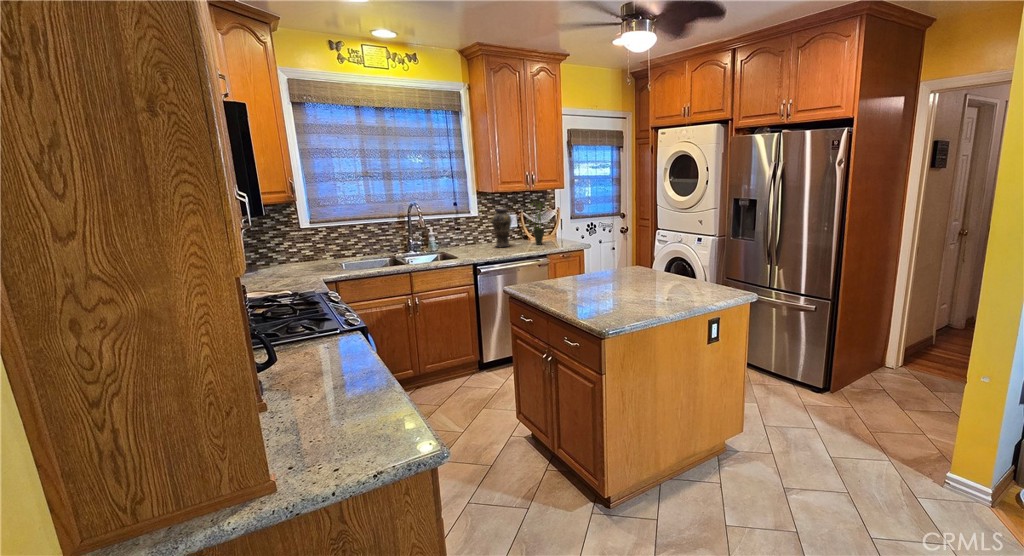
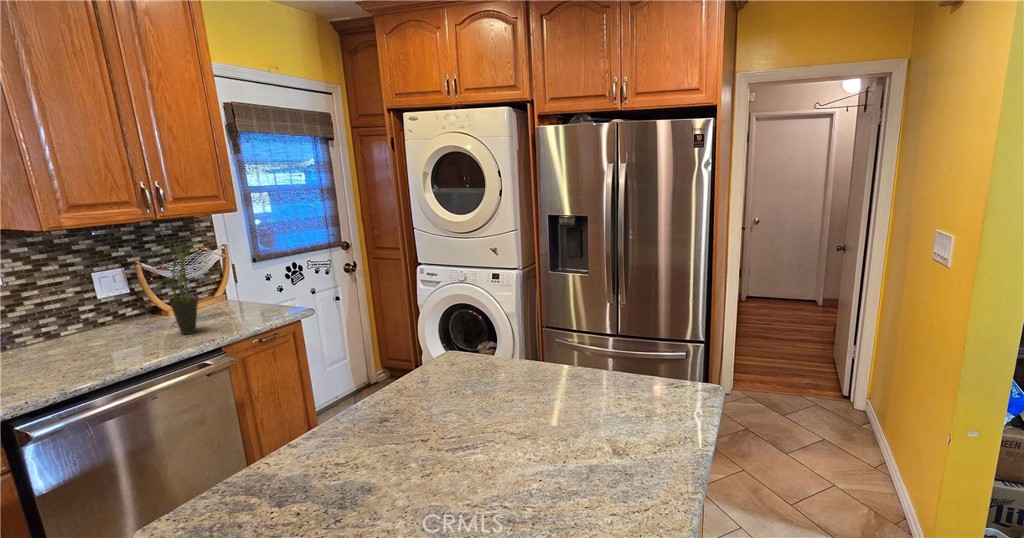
vase: present [491,208,512,247] -> none [41,263,110,357]

